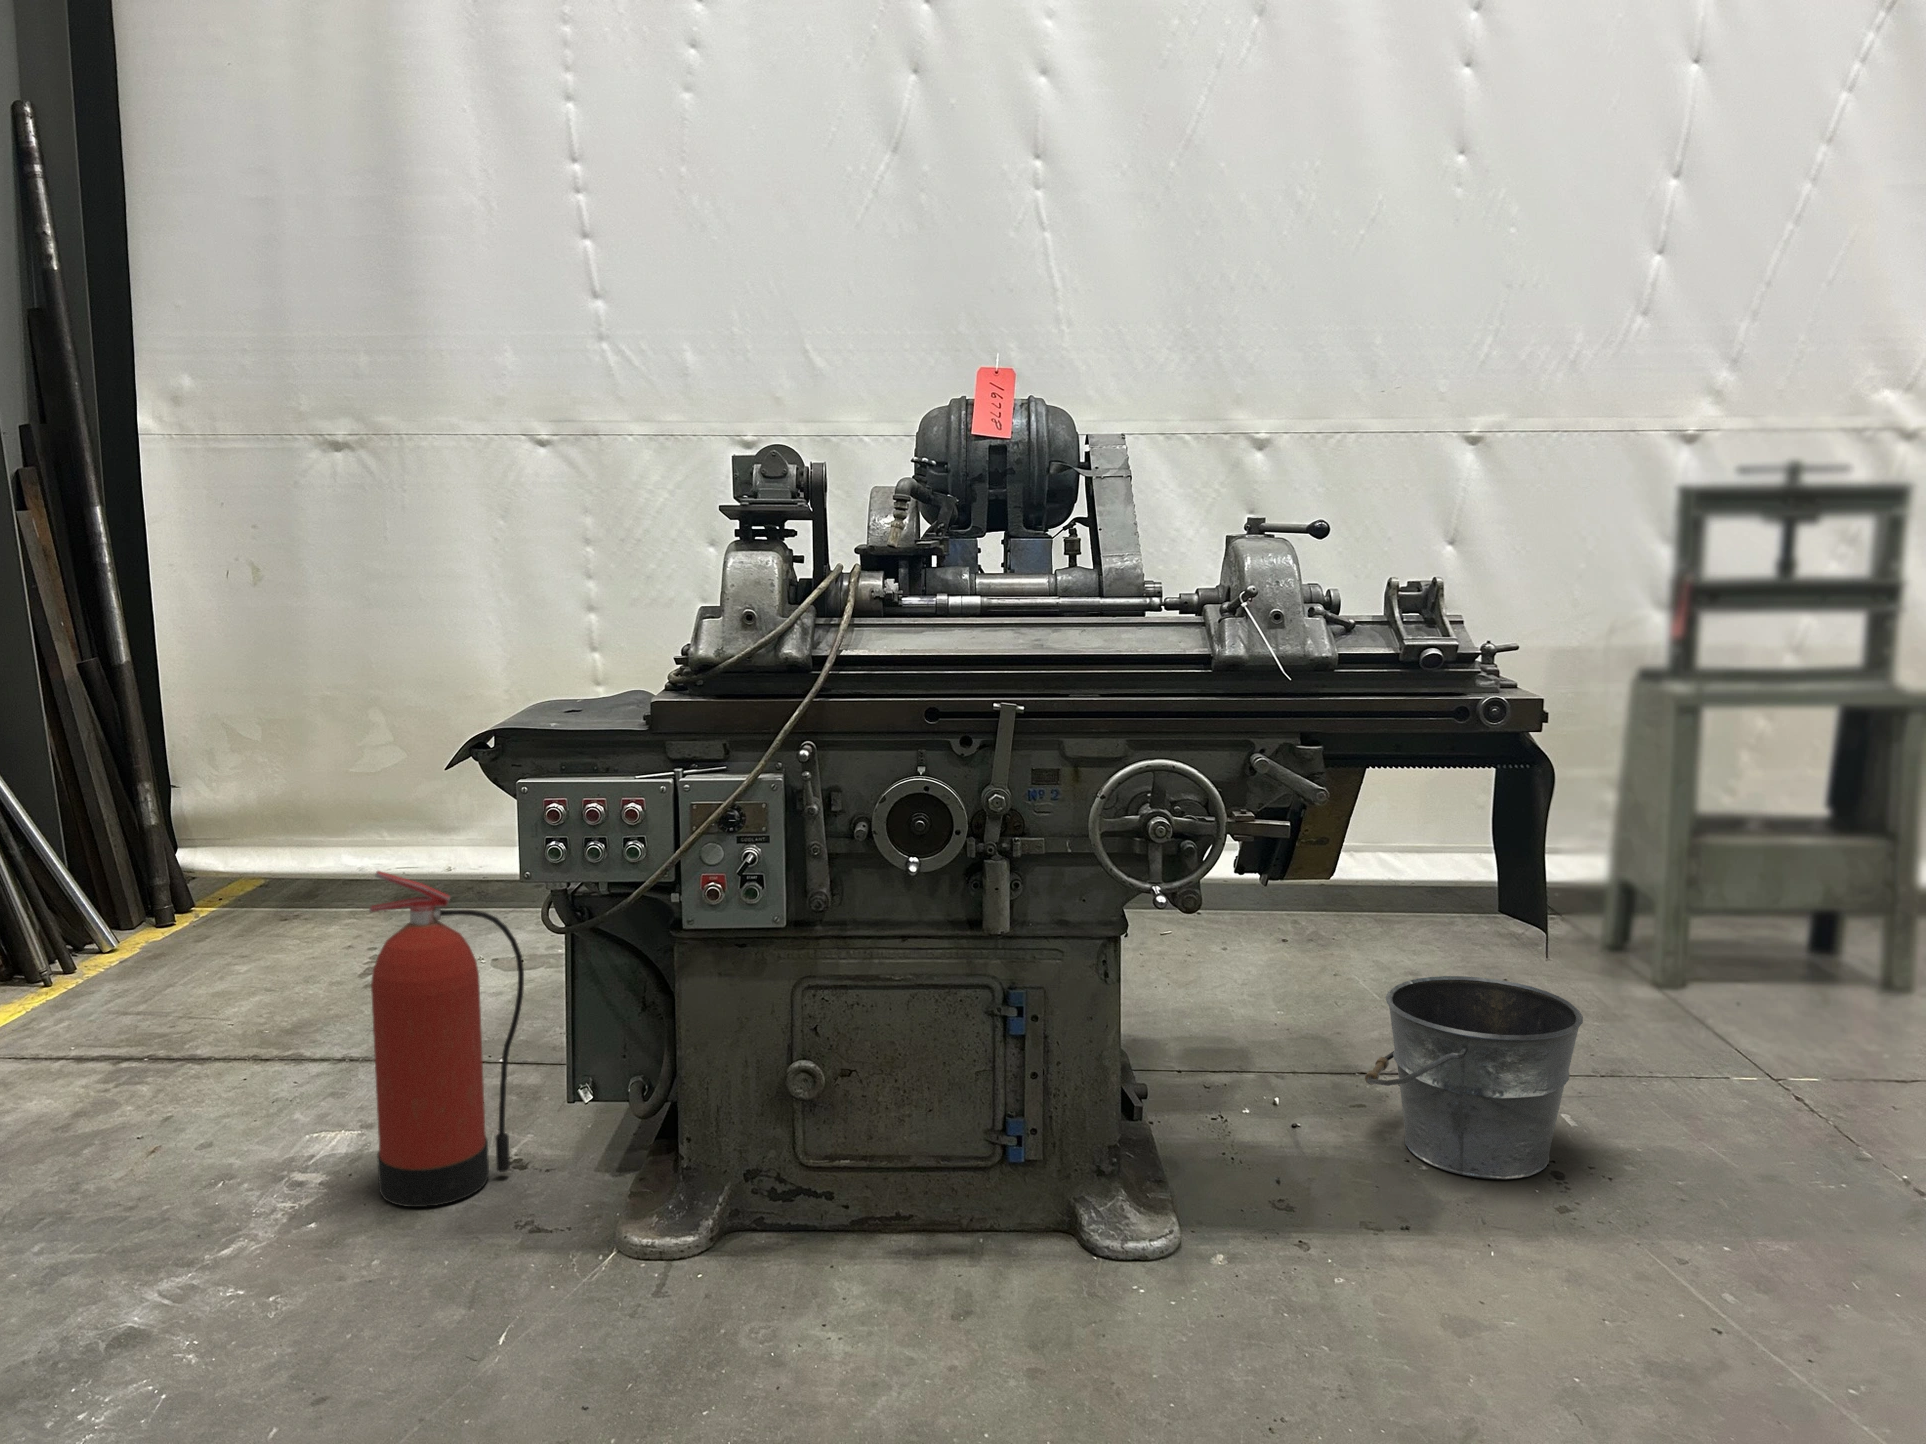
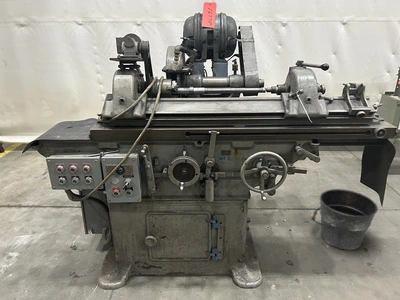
fire extinguisher: present [369,871,524,1207] -> none [15,175,71,267]

